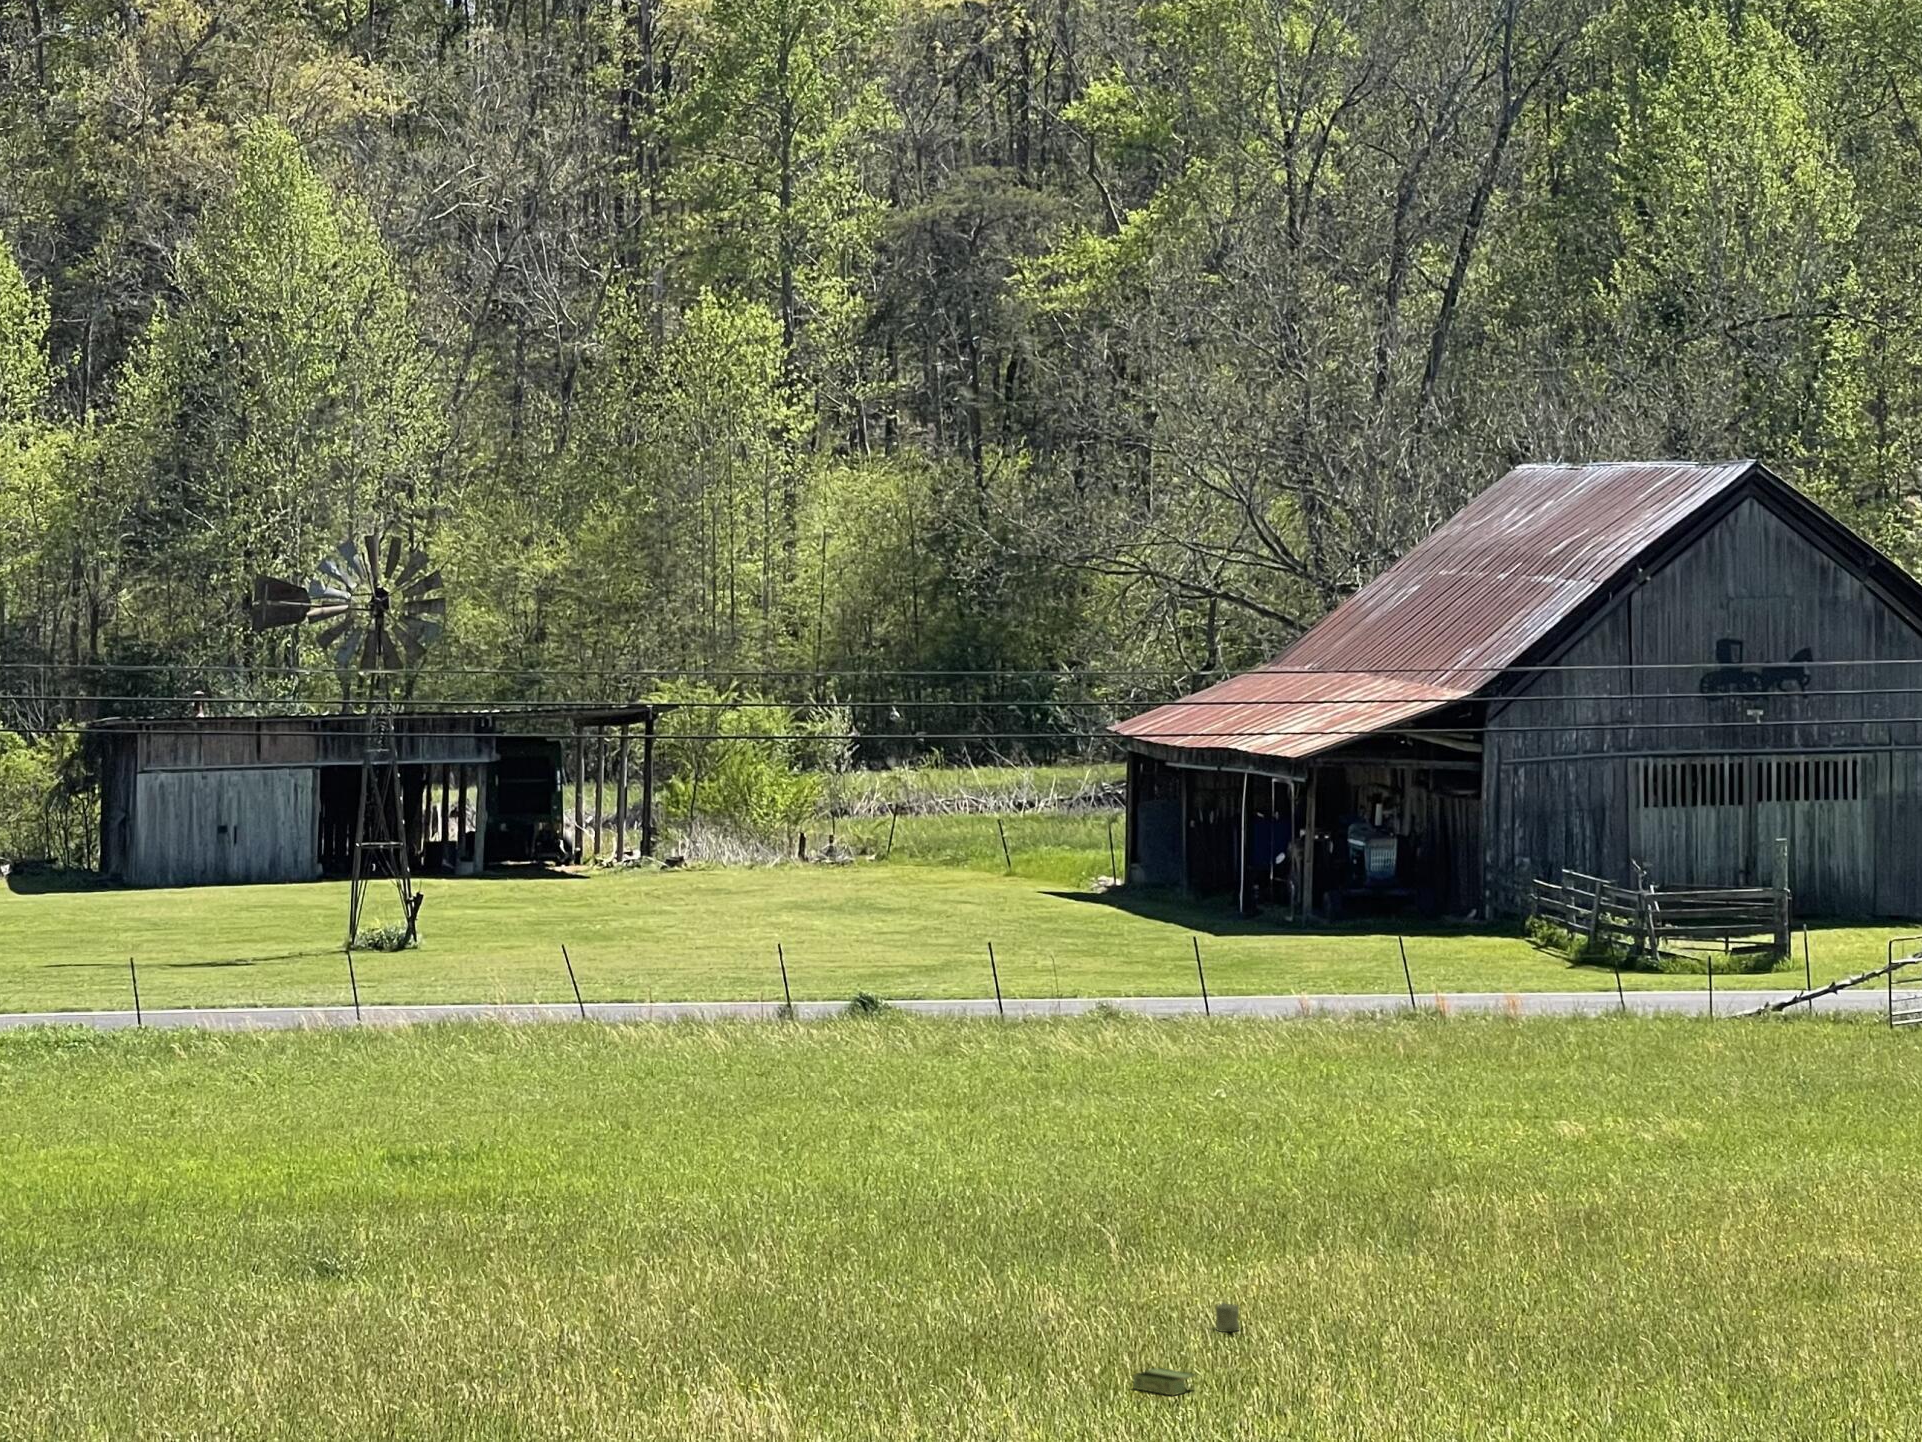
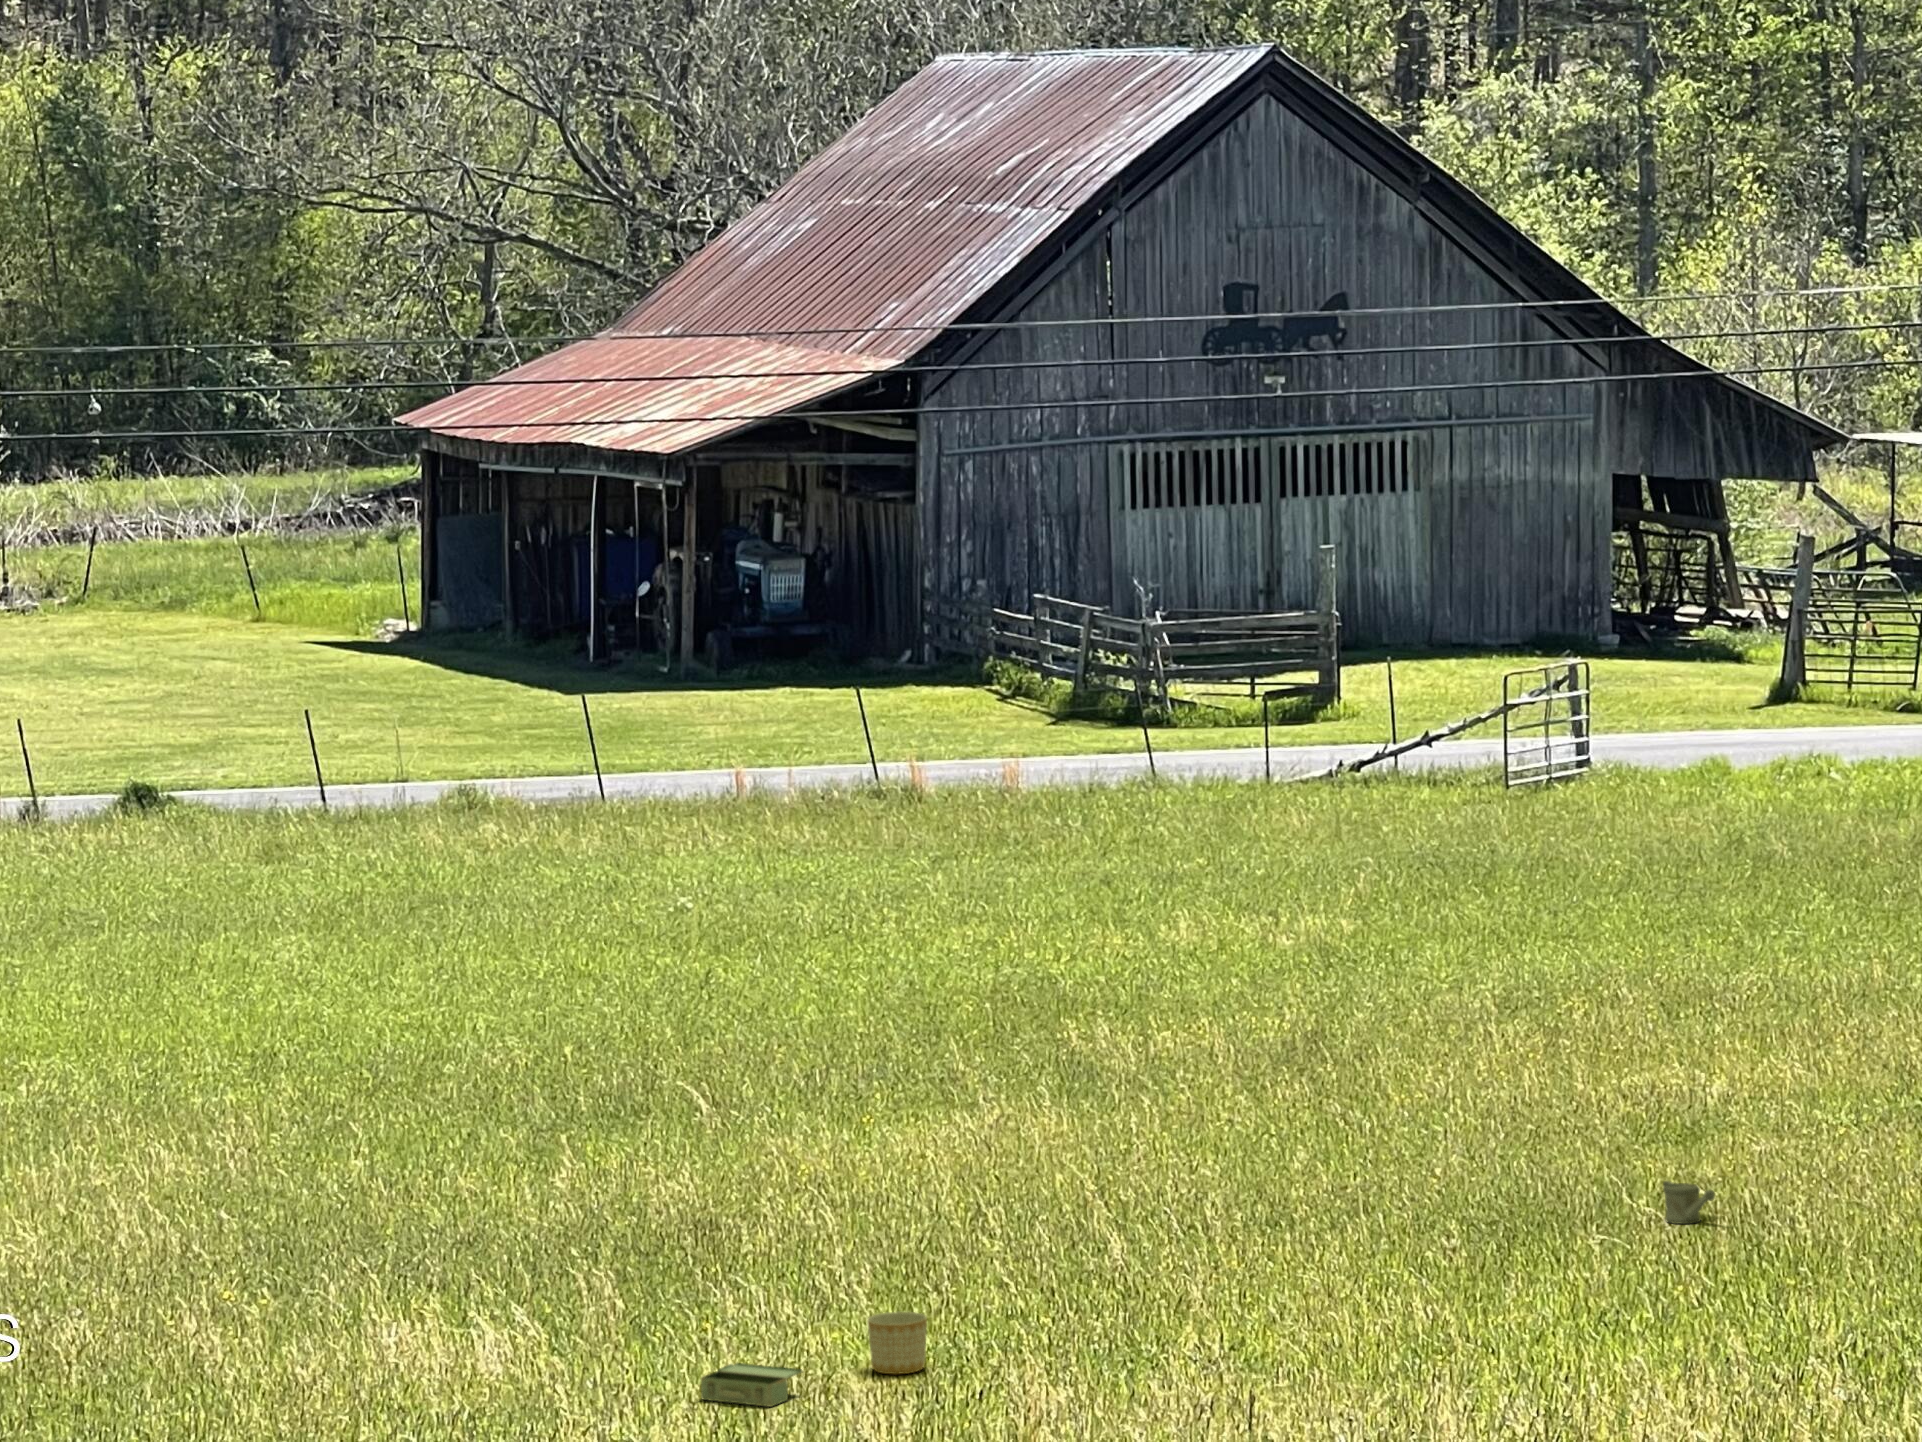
watering can: present [1216,1302,1240,1332] -> present [1663,1181,1715,1224]
planter: none [1242,1343,1280,1383] -> present [867,1312,927,1374]

